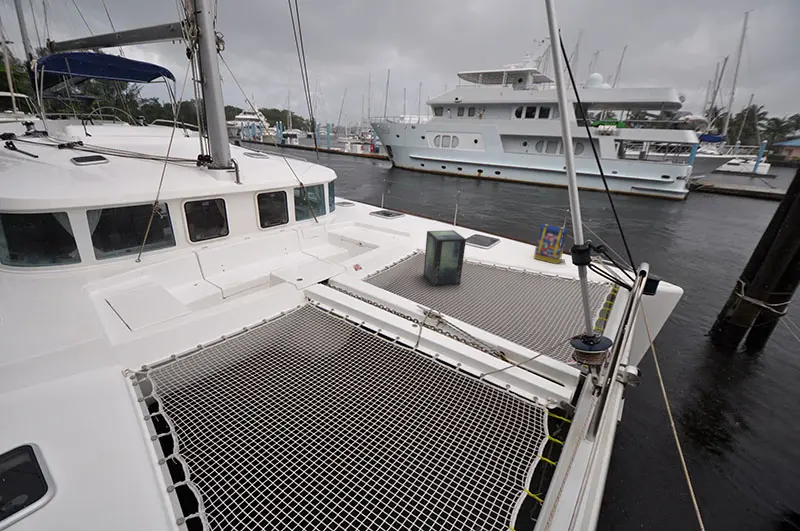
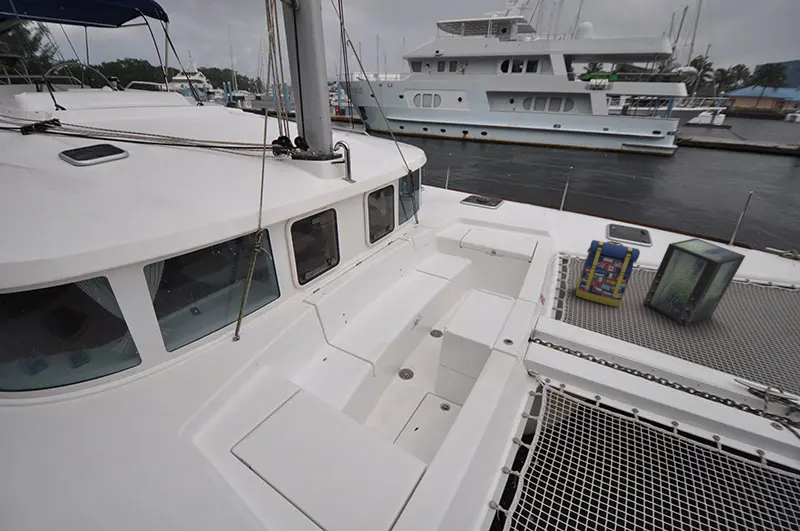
backpack: present [534,224,567,264] -> present [576,240,640,307]

